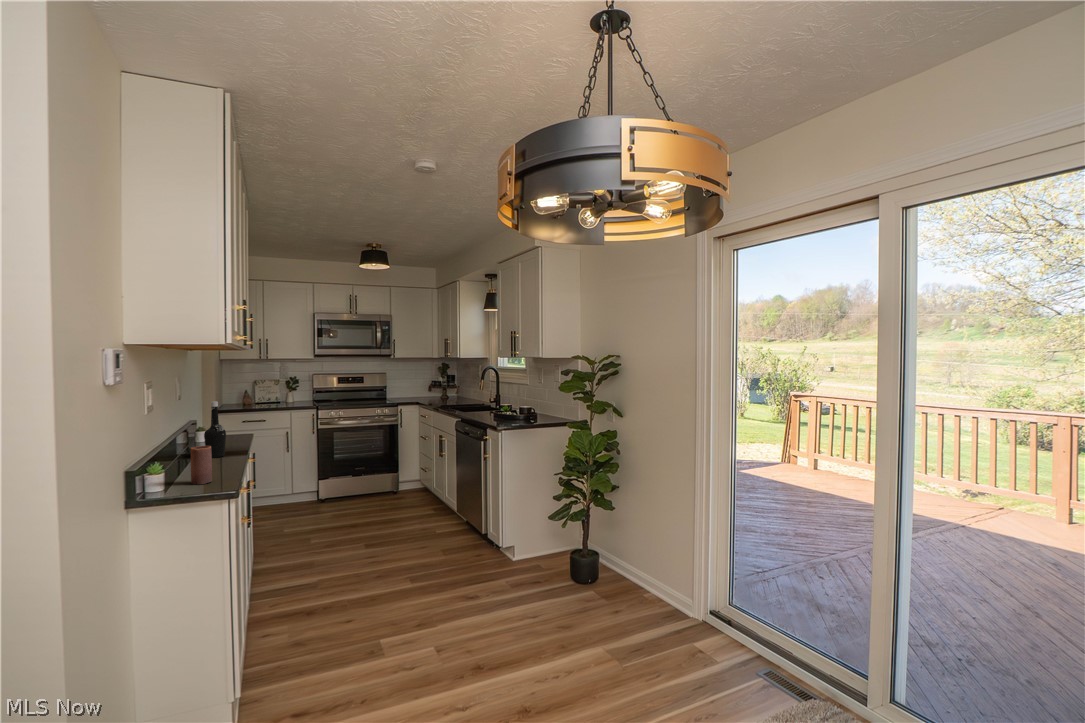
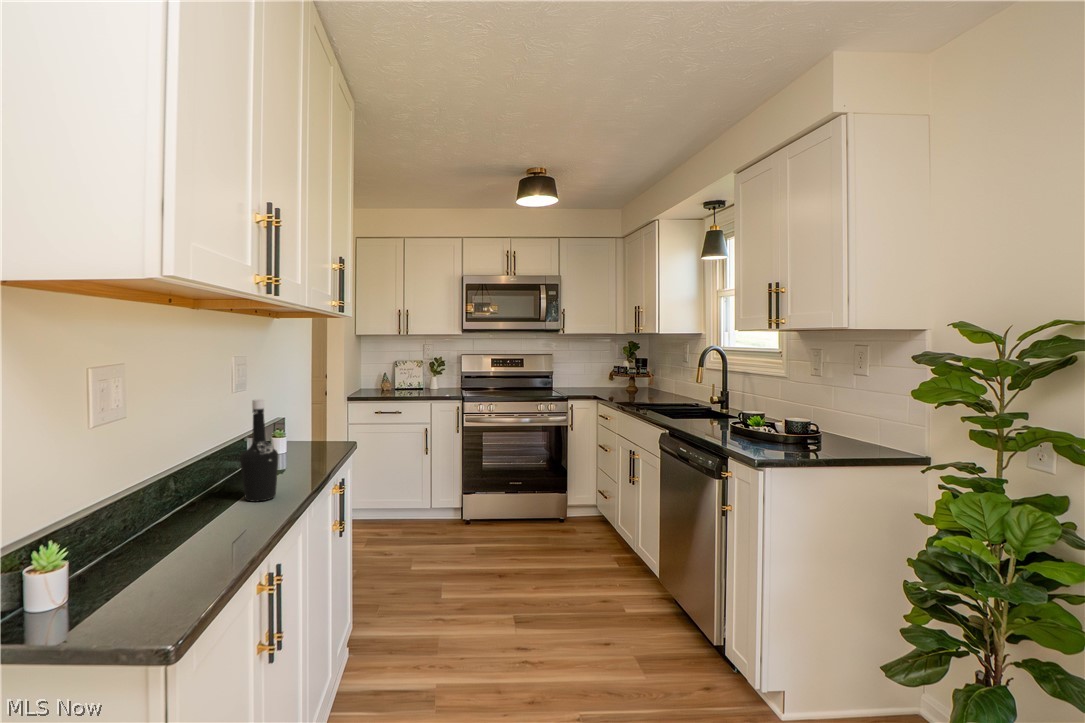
candle: present [191,446,212,484] -> none [93,521,151,623]

